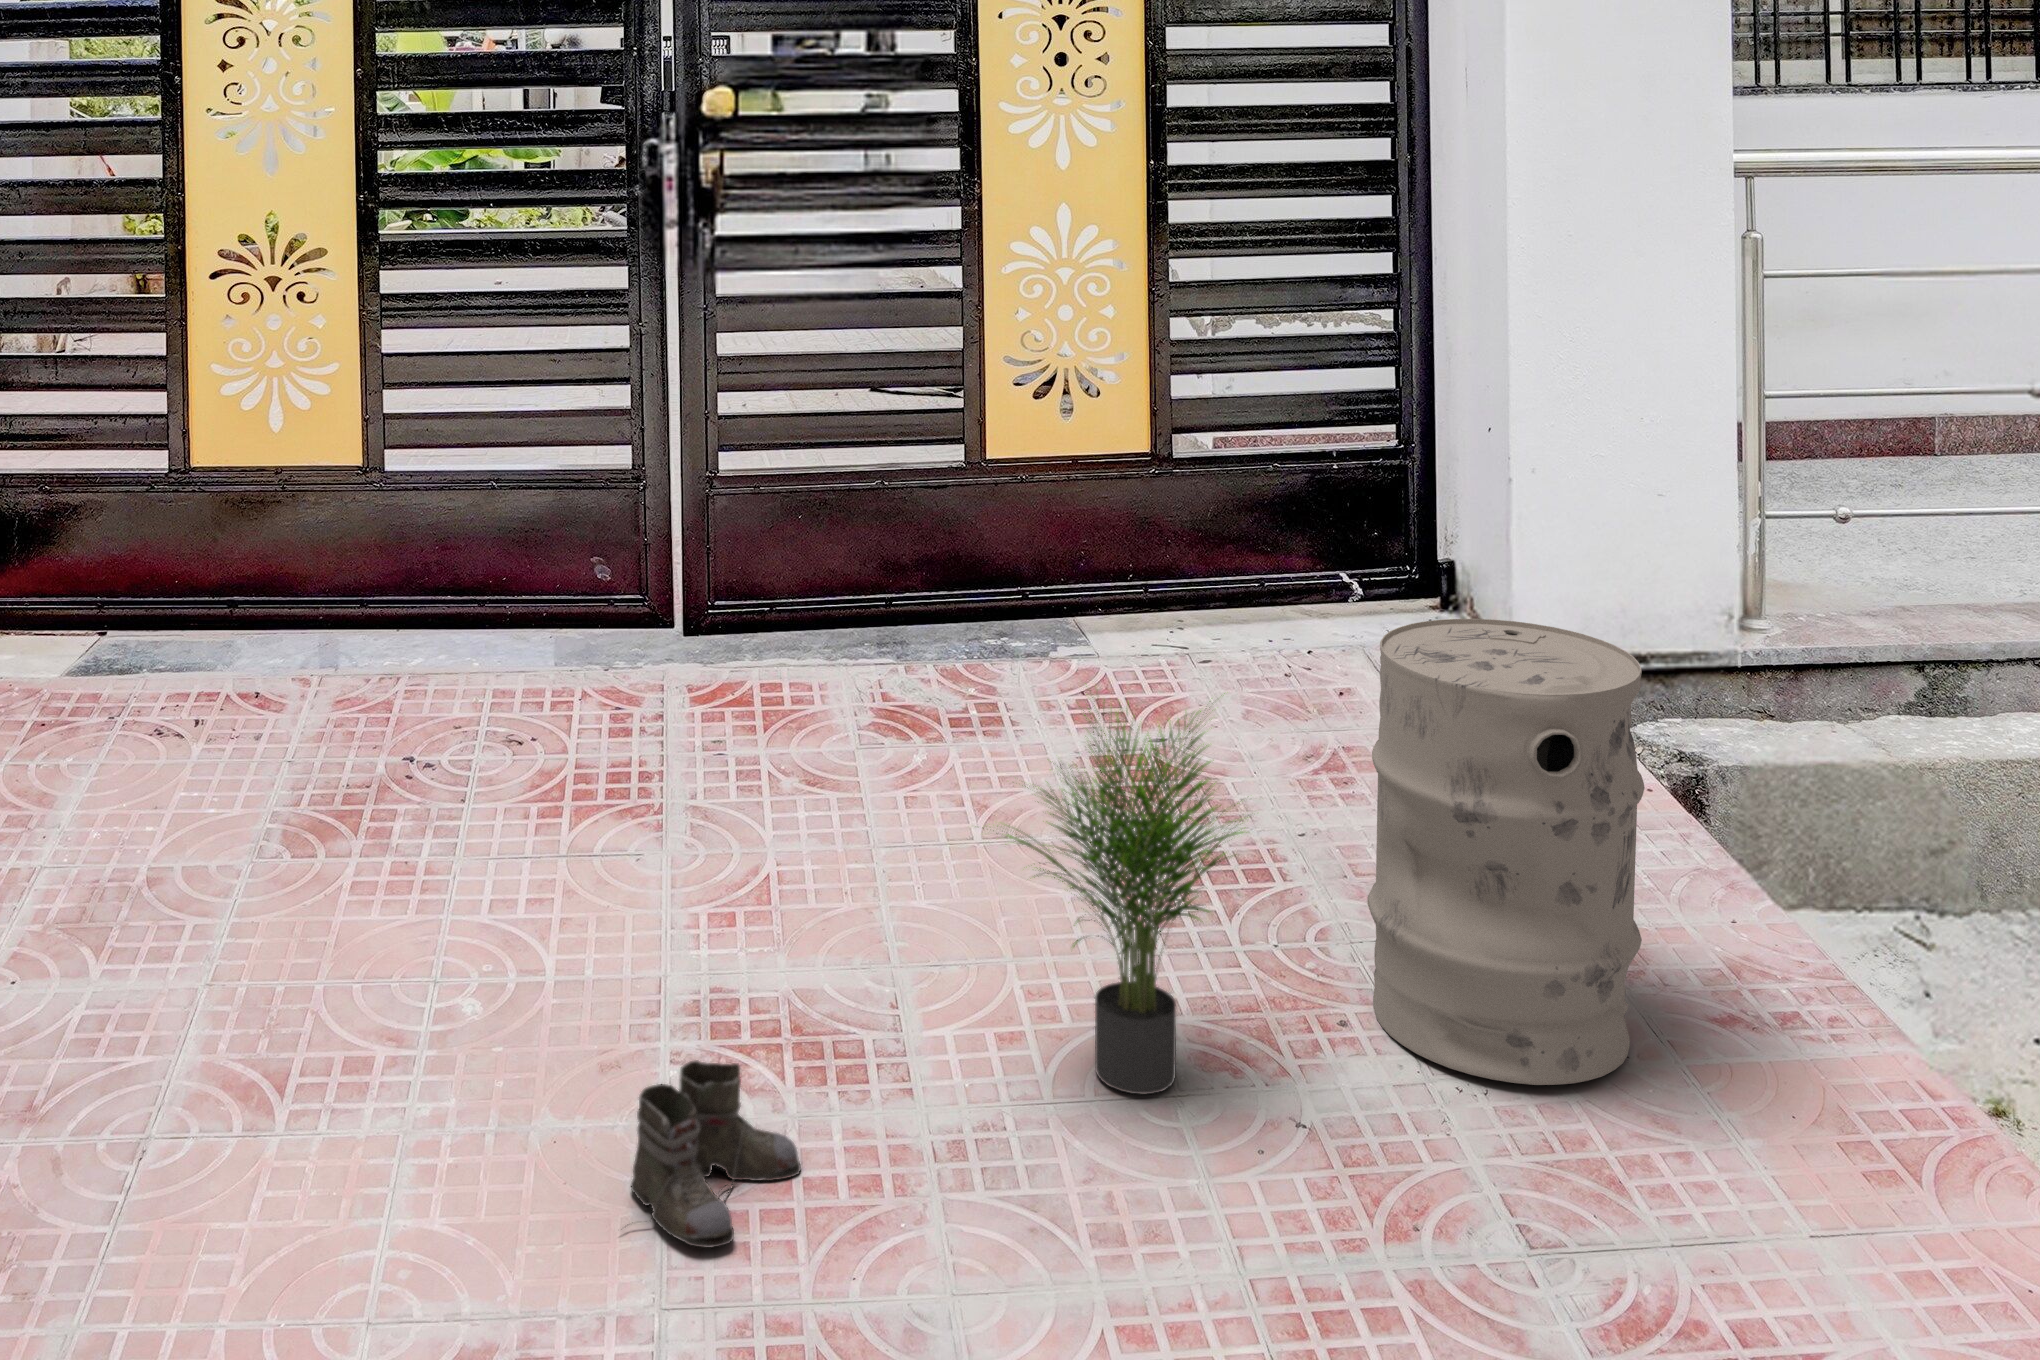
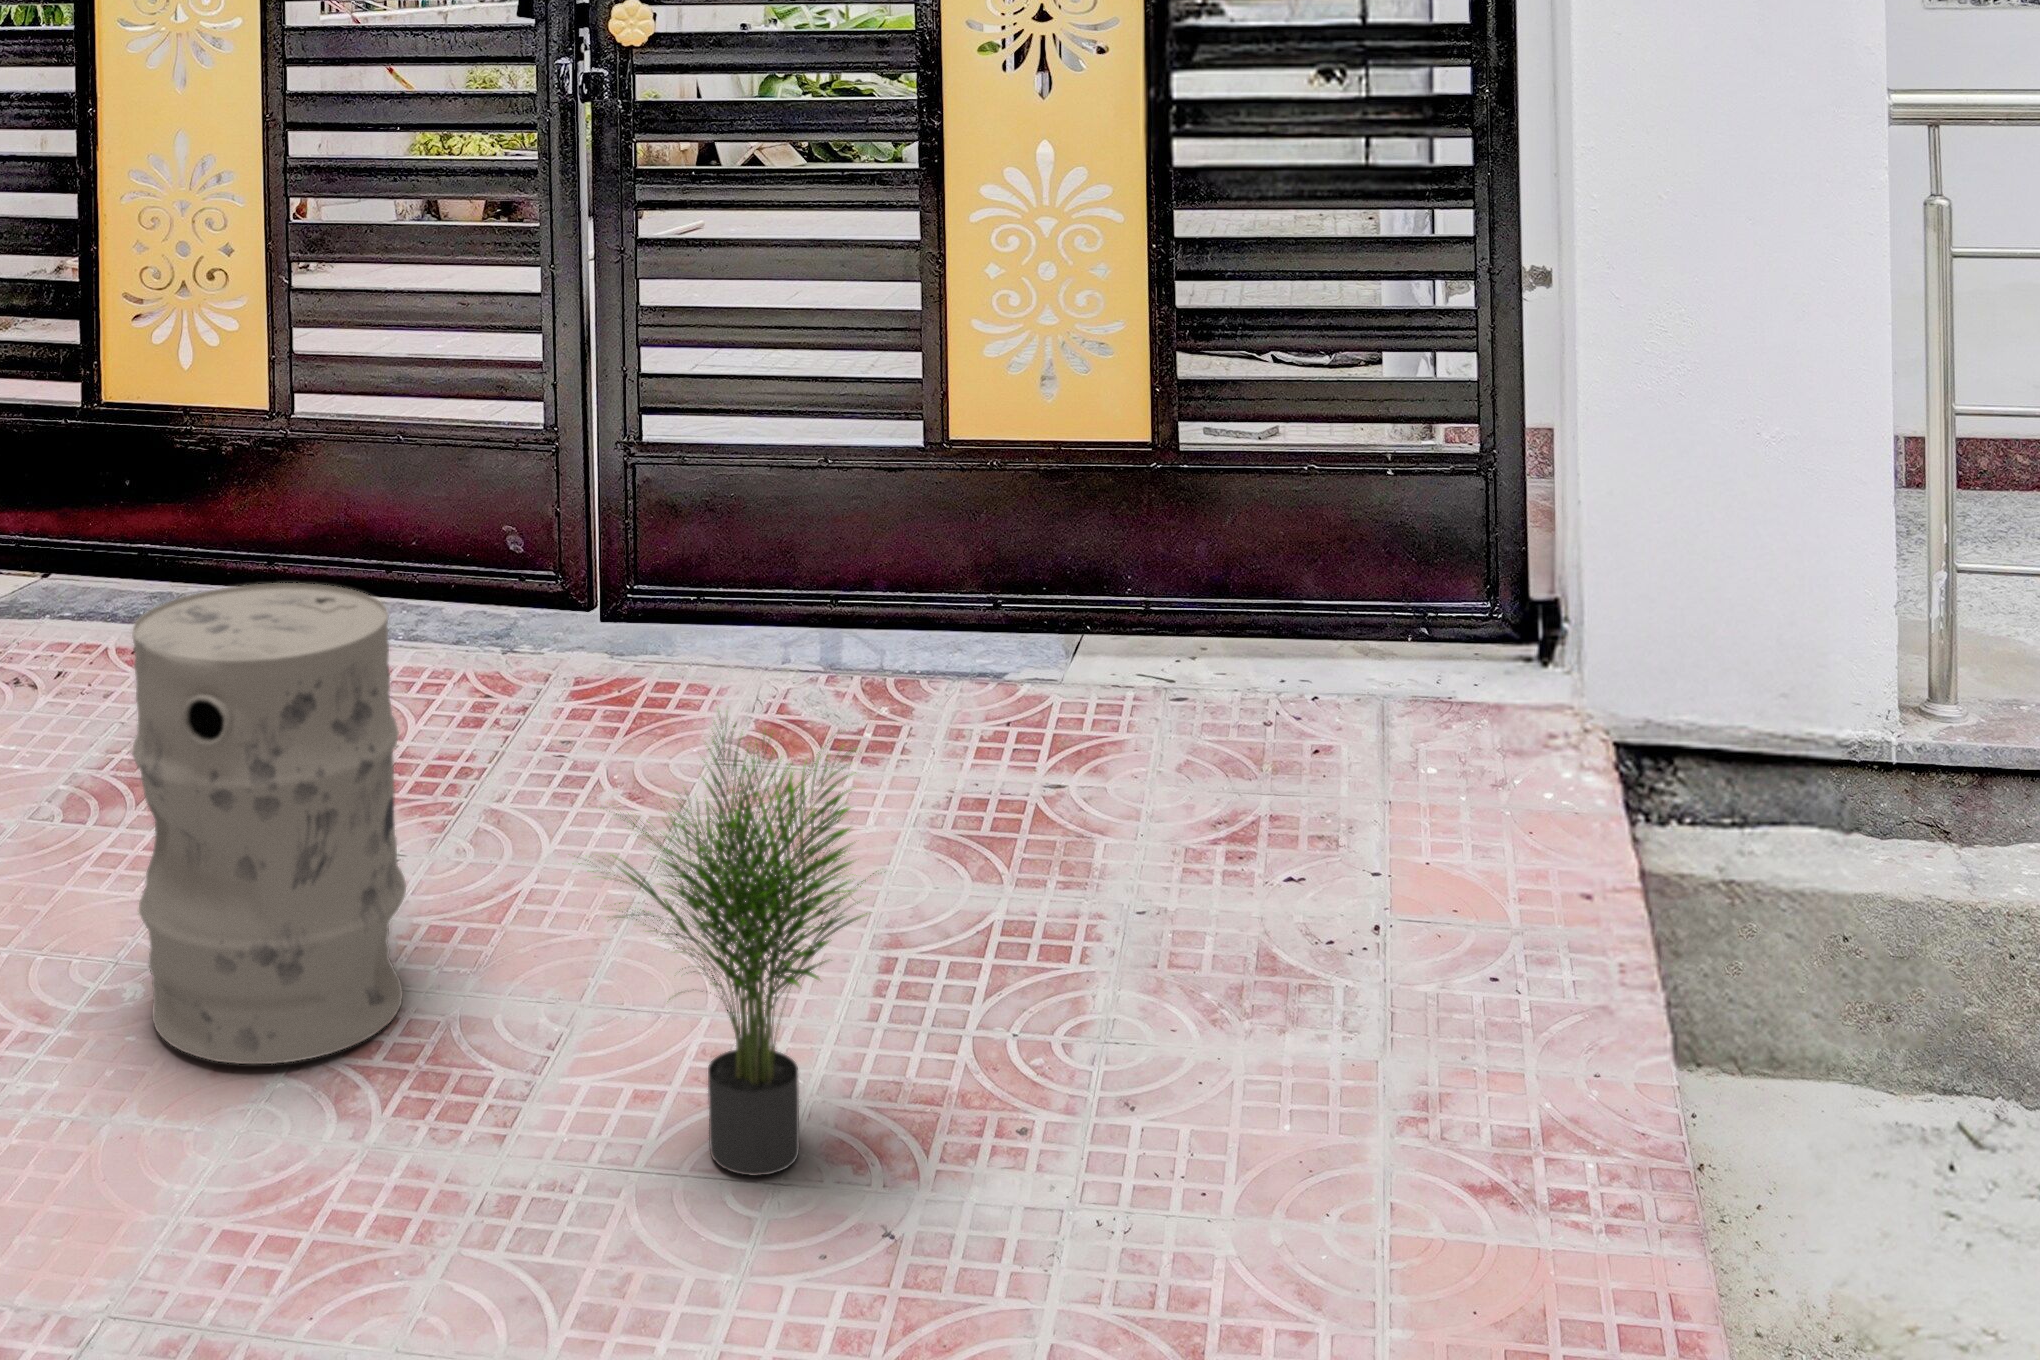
trash can: present [1367,619,1645,1085] -> present [132,583,406,1064]
boots: present [627,1060,801,1248] -> none [100,1073,332,1266]

